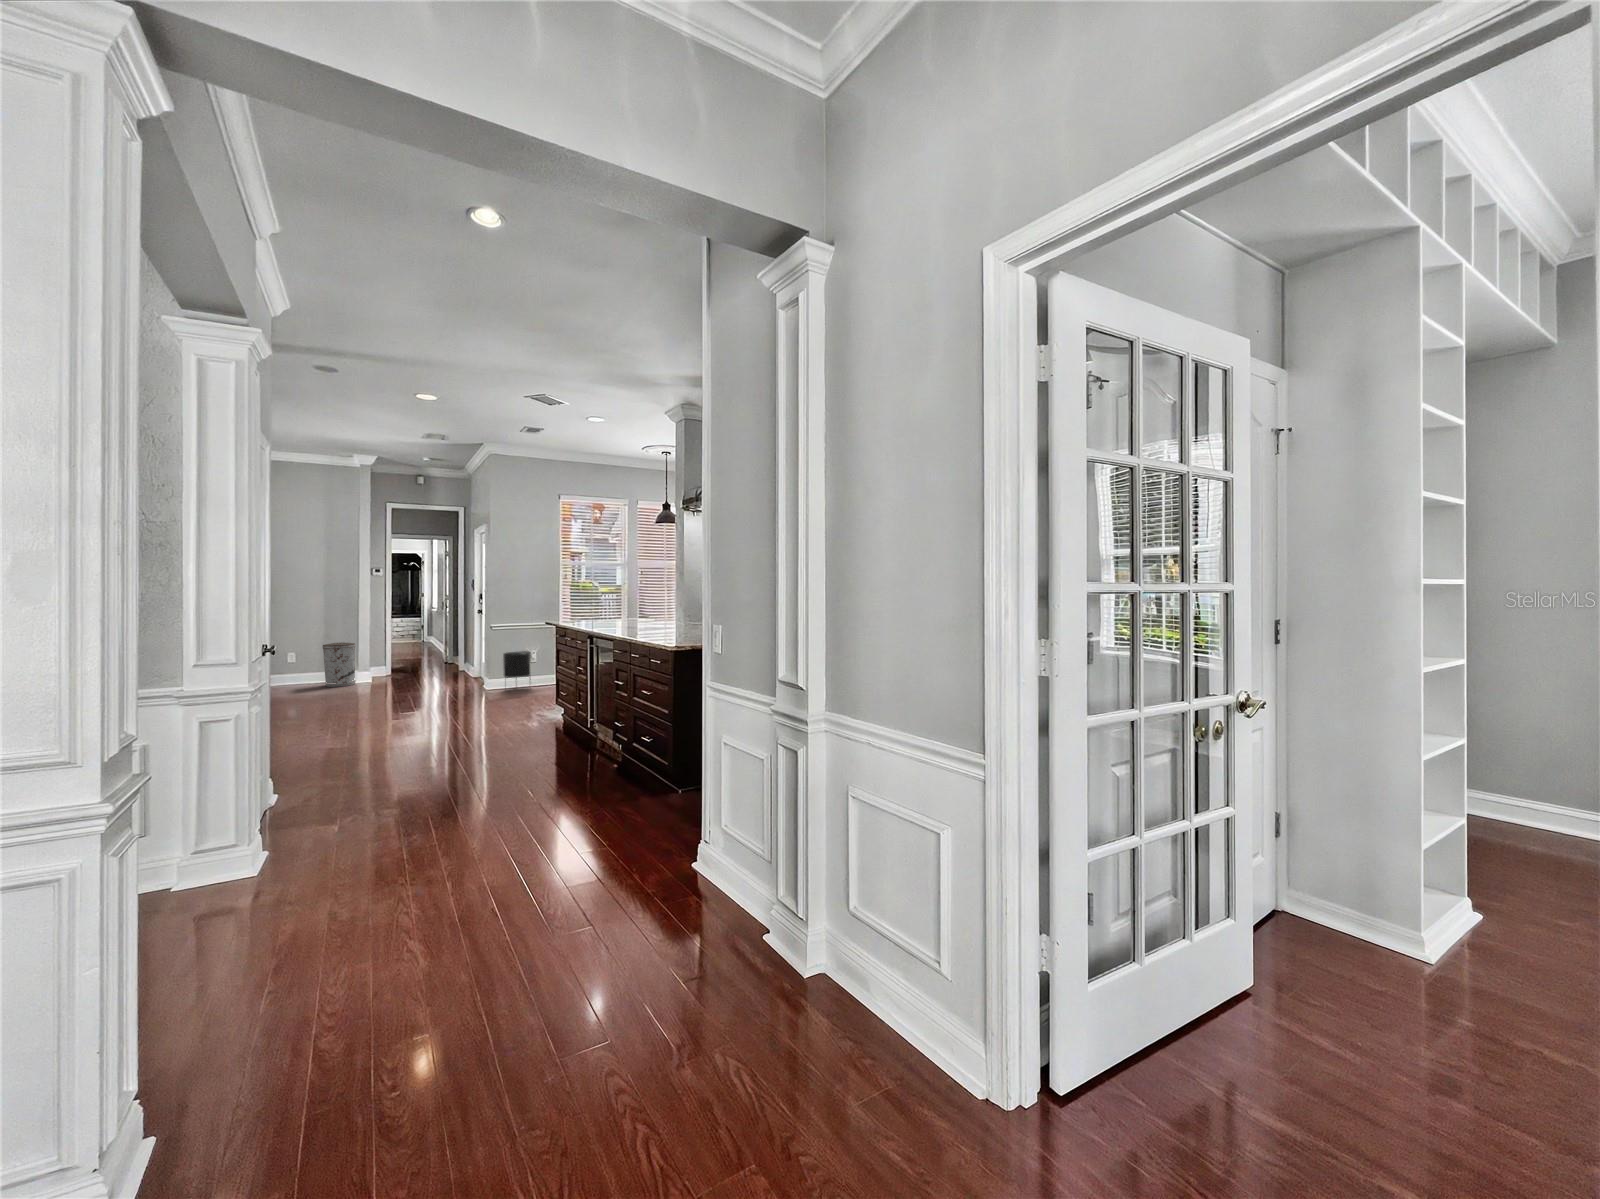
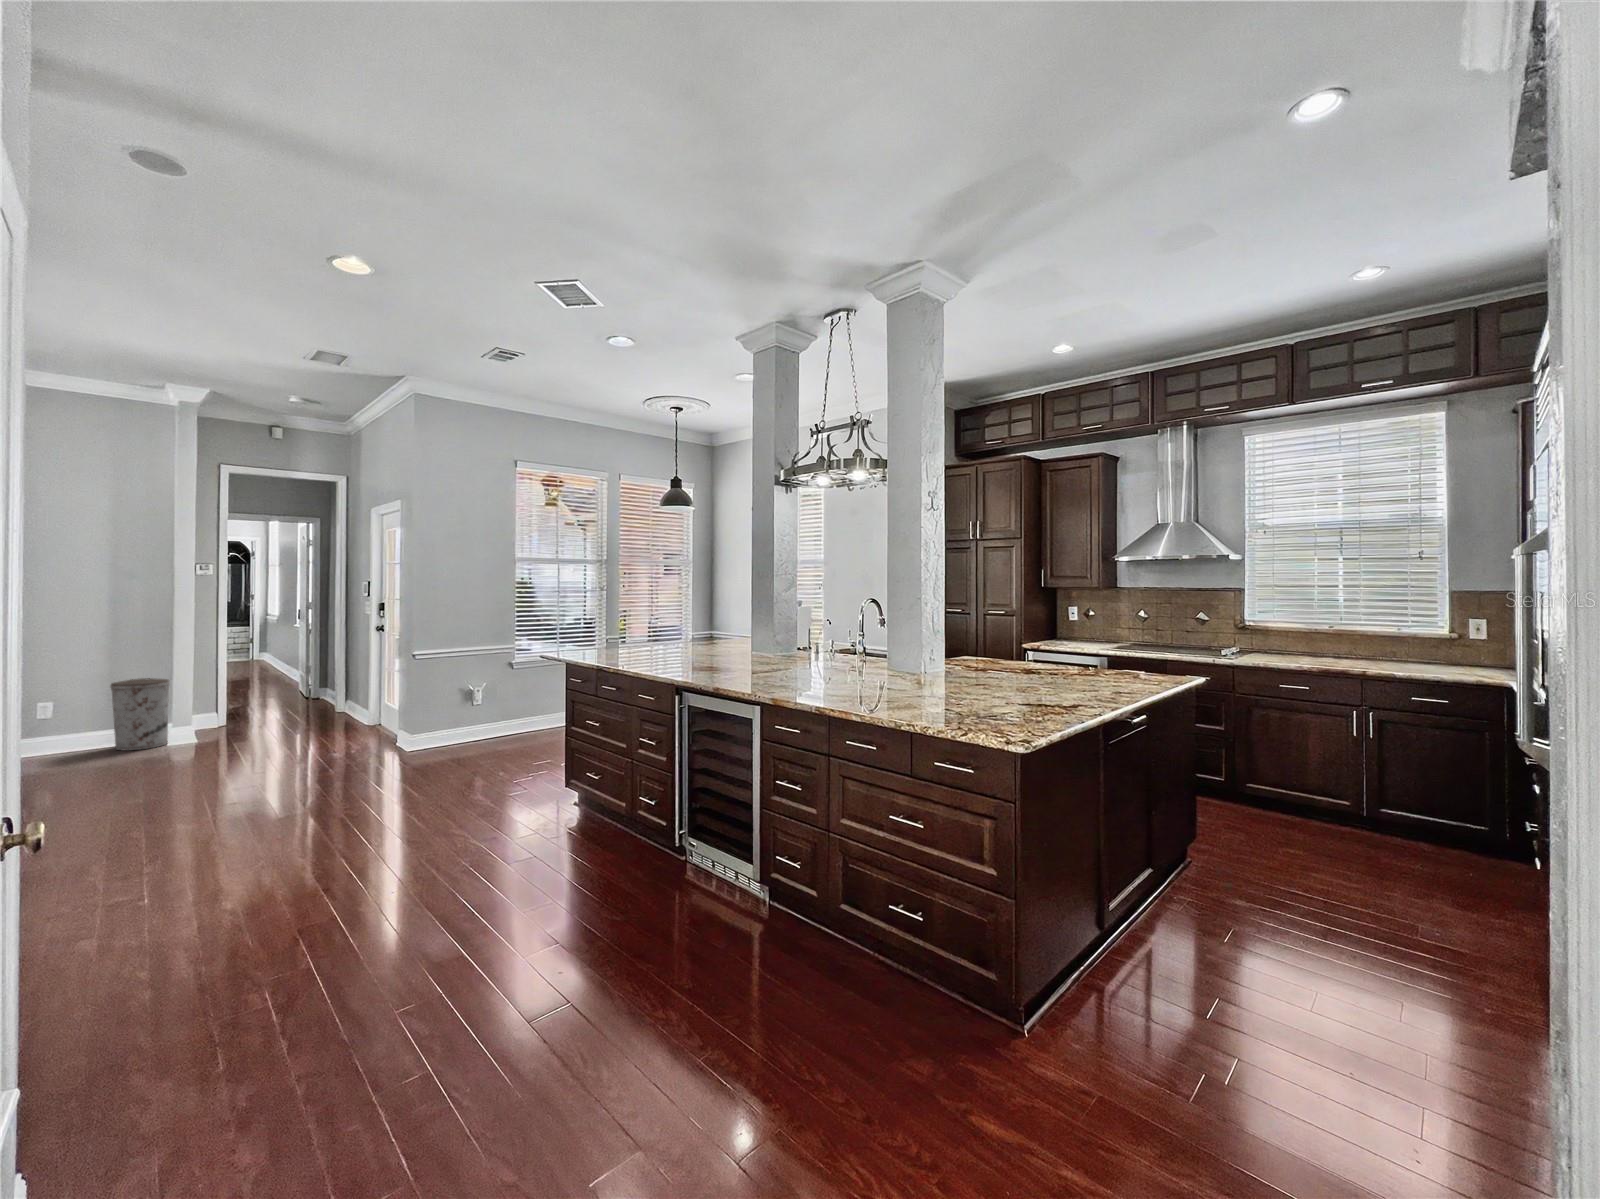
planter: present [503,651,531,680] -> none [430,692,473,752]

